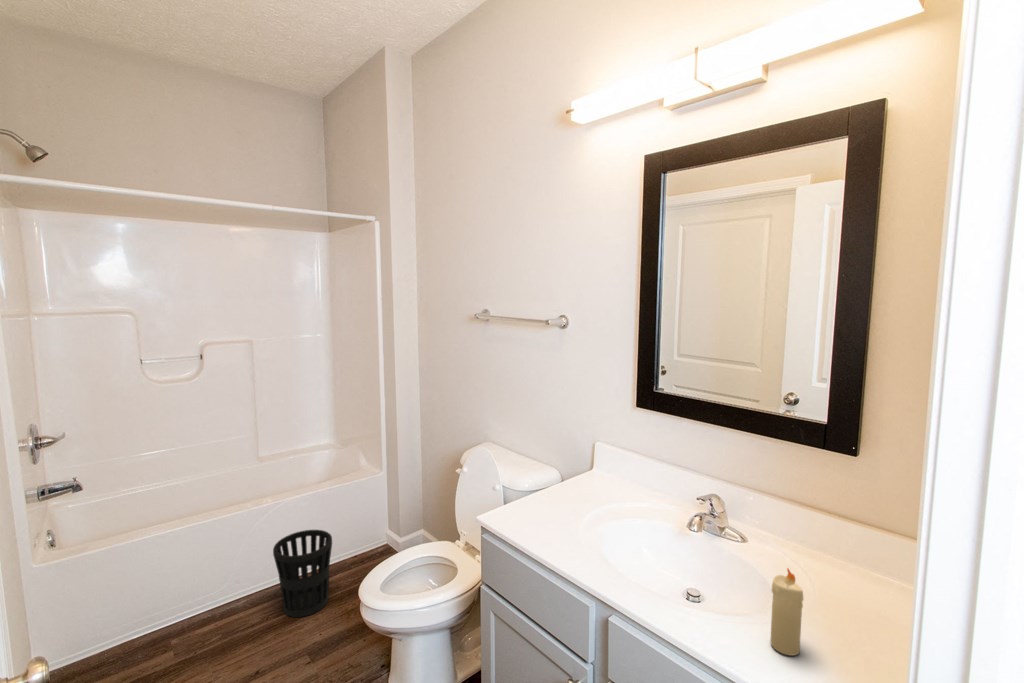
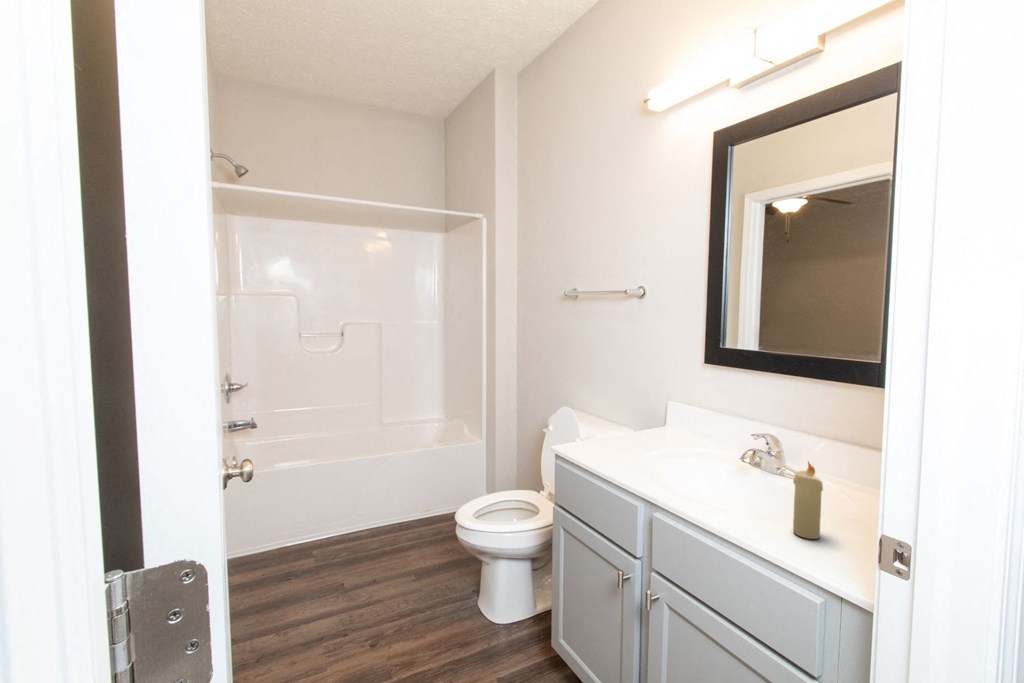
wastebasket: present [273,530,332,617] -> none [391,478,437,547]

